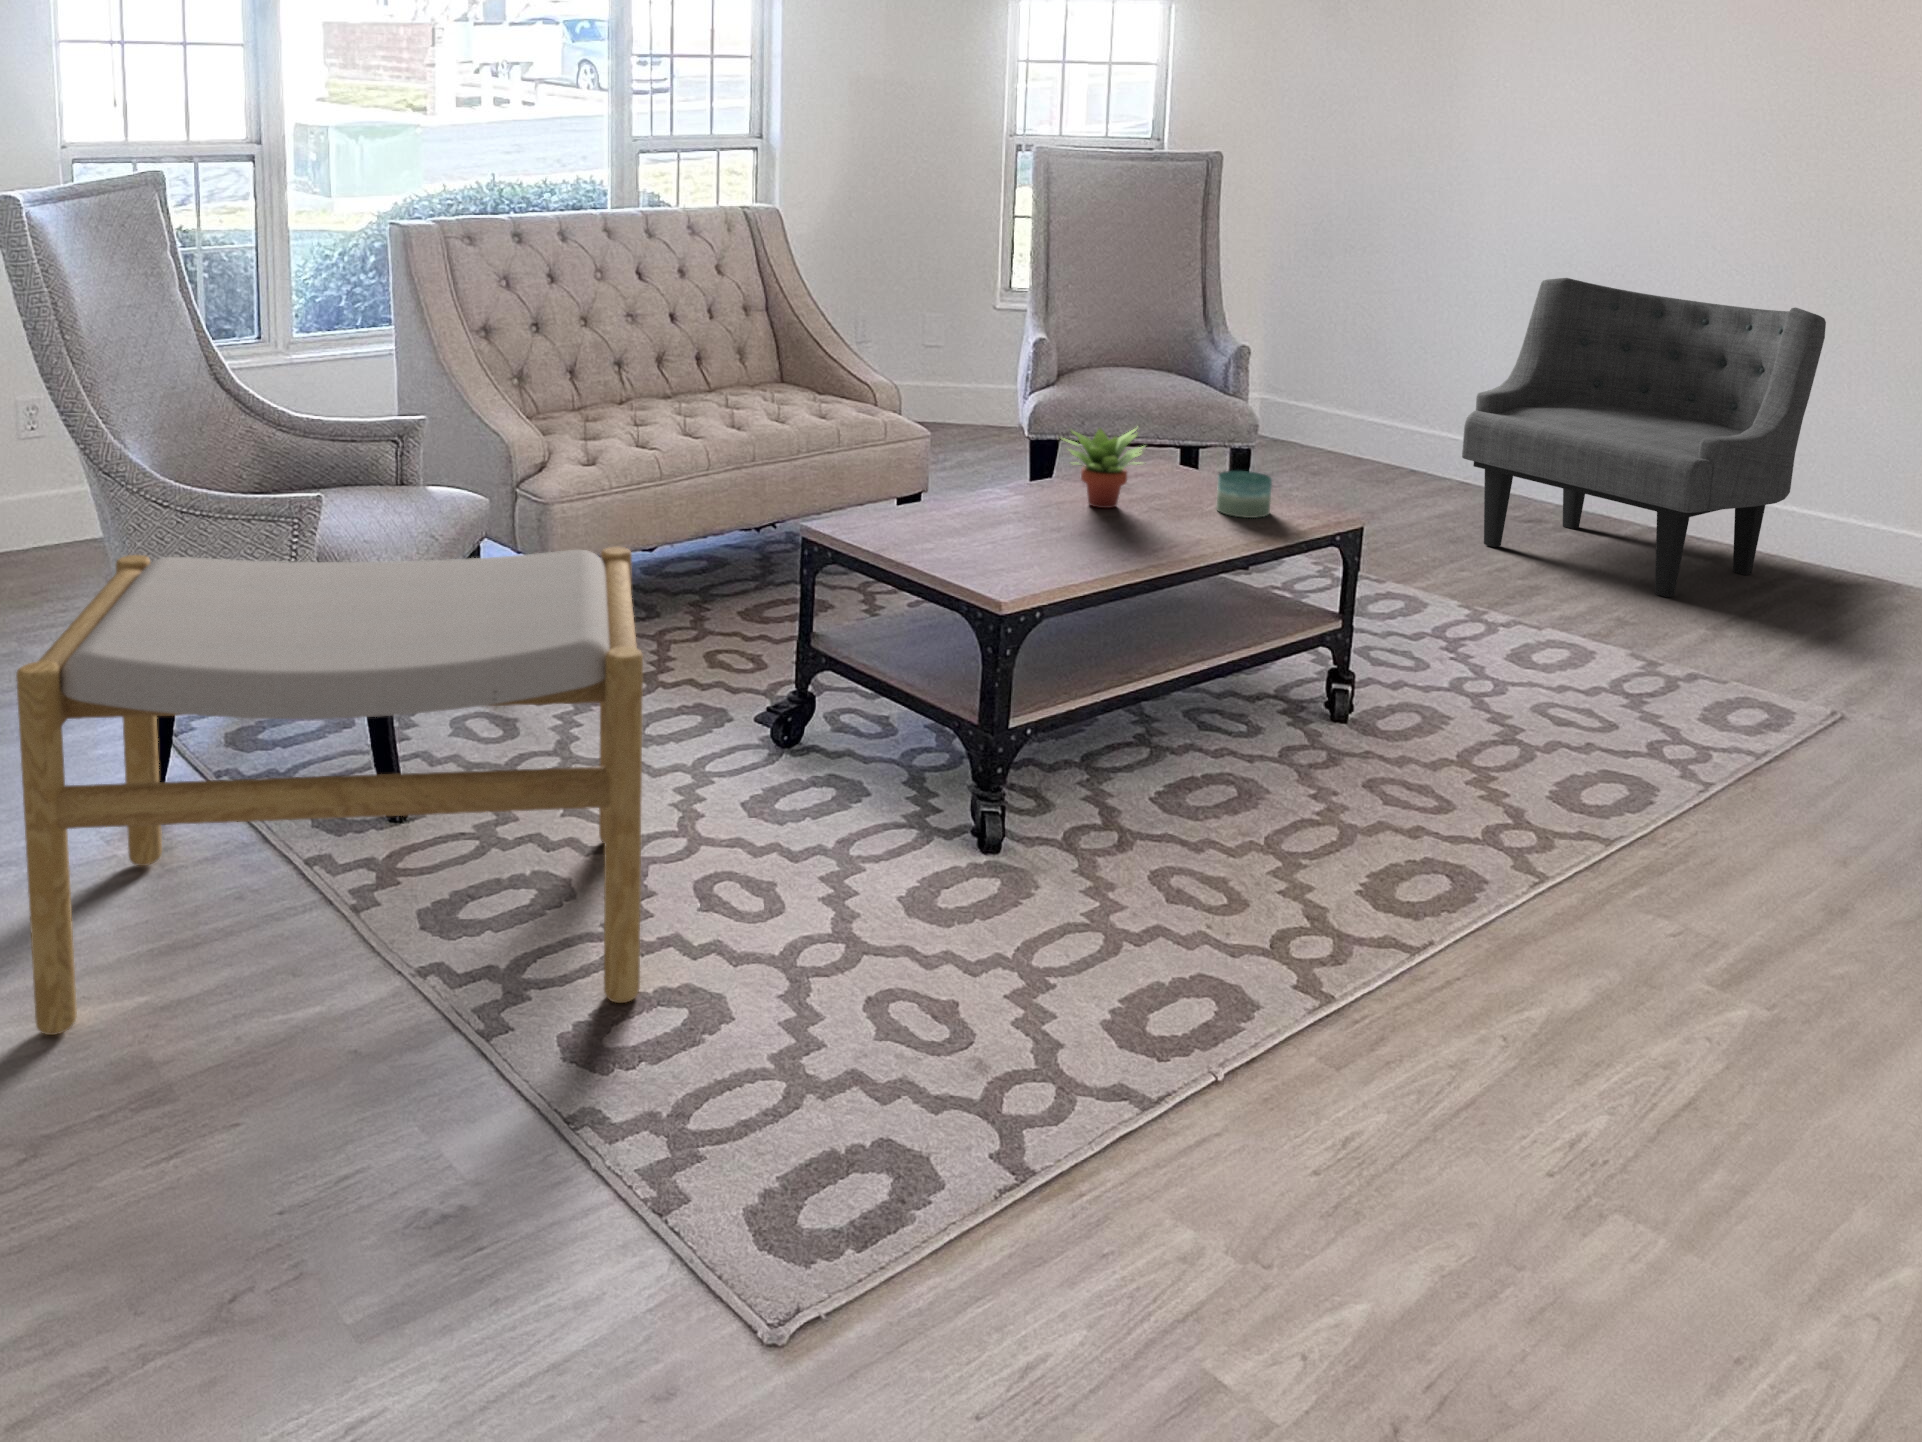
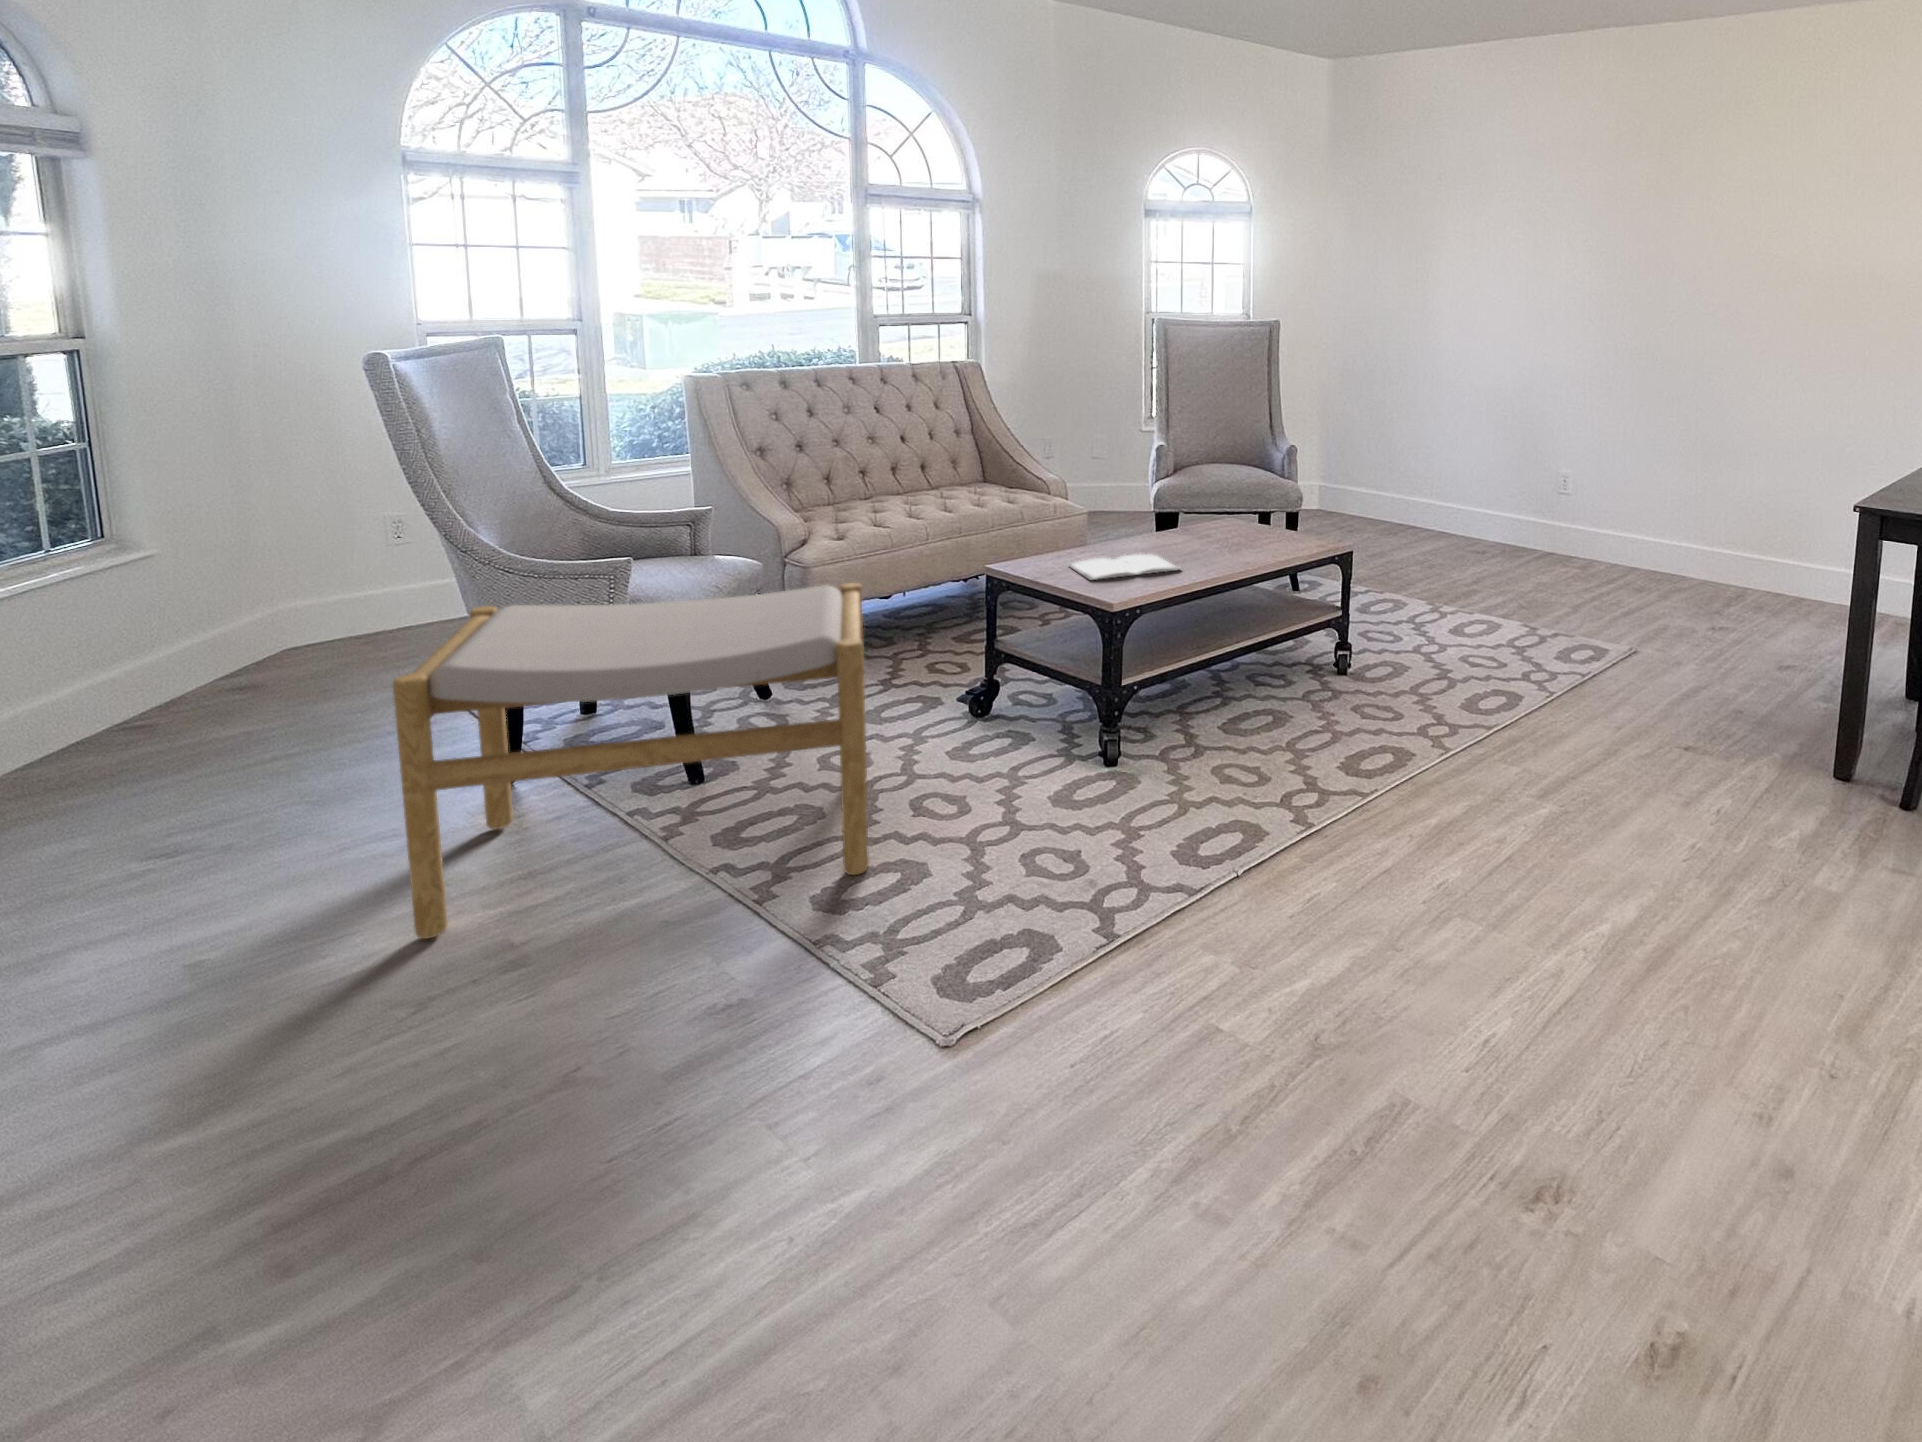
armchair: present [1462,278,1826,597] -> none [1434,399,1634,592]
succulent plant: present [1062,426,1146,508] -> none [1162,494,1219,549]
candle: present [1216,471,1272,518] -> none [1265,521,1298,550]
magazine: none [919,514,1095,555] -> present [1070,554,1180,580]

